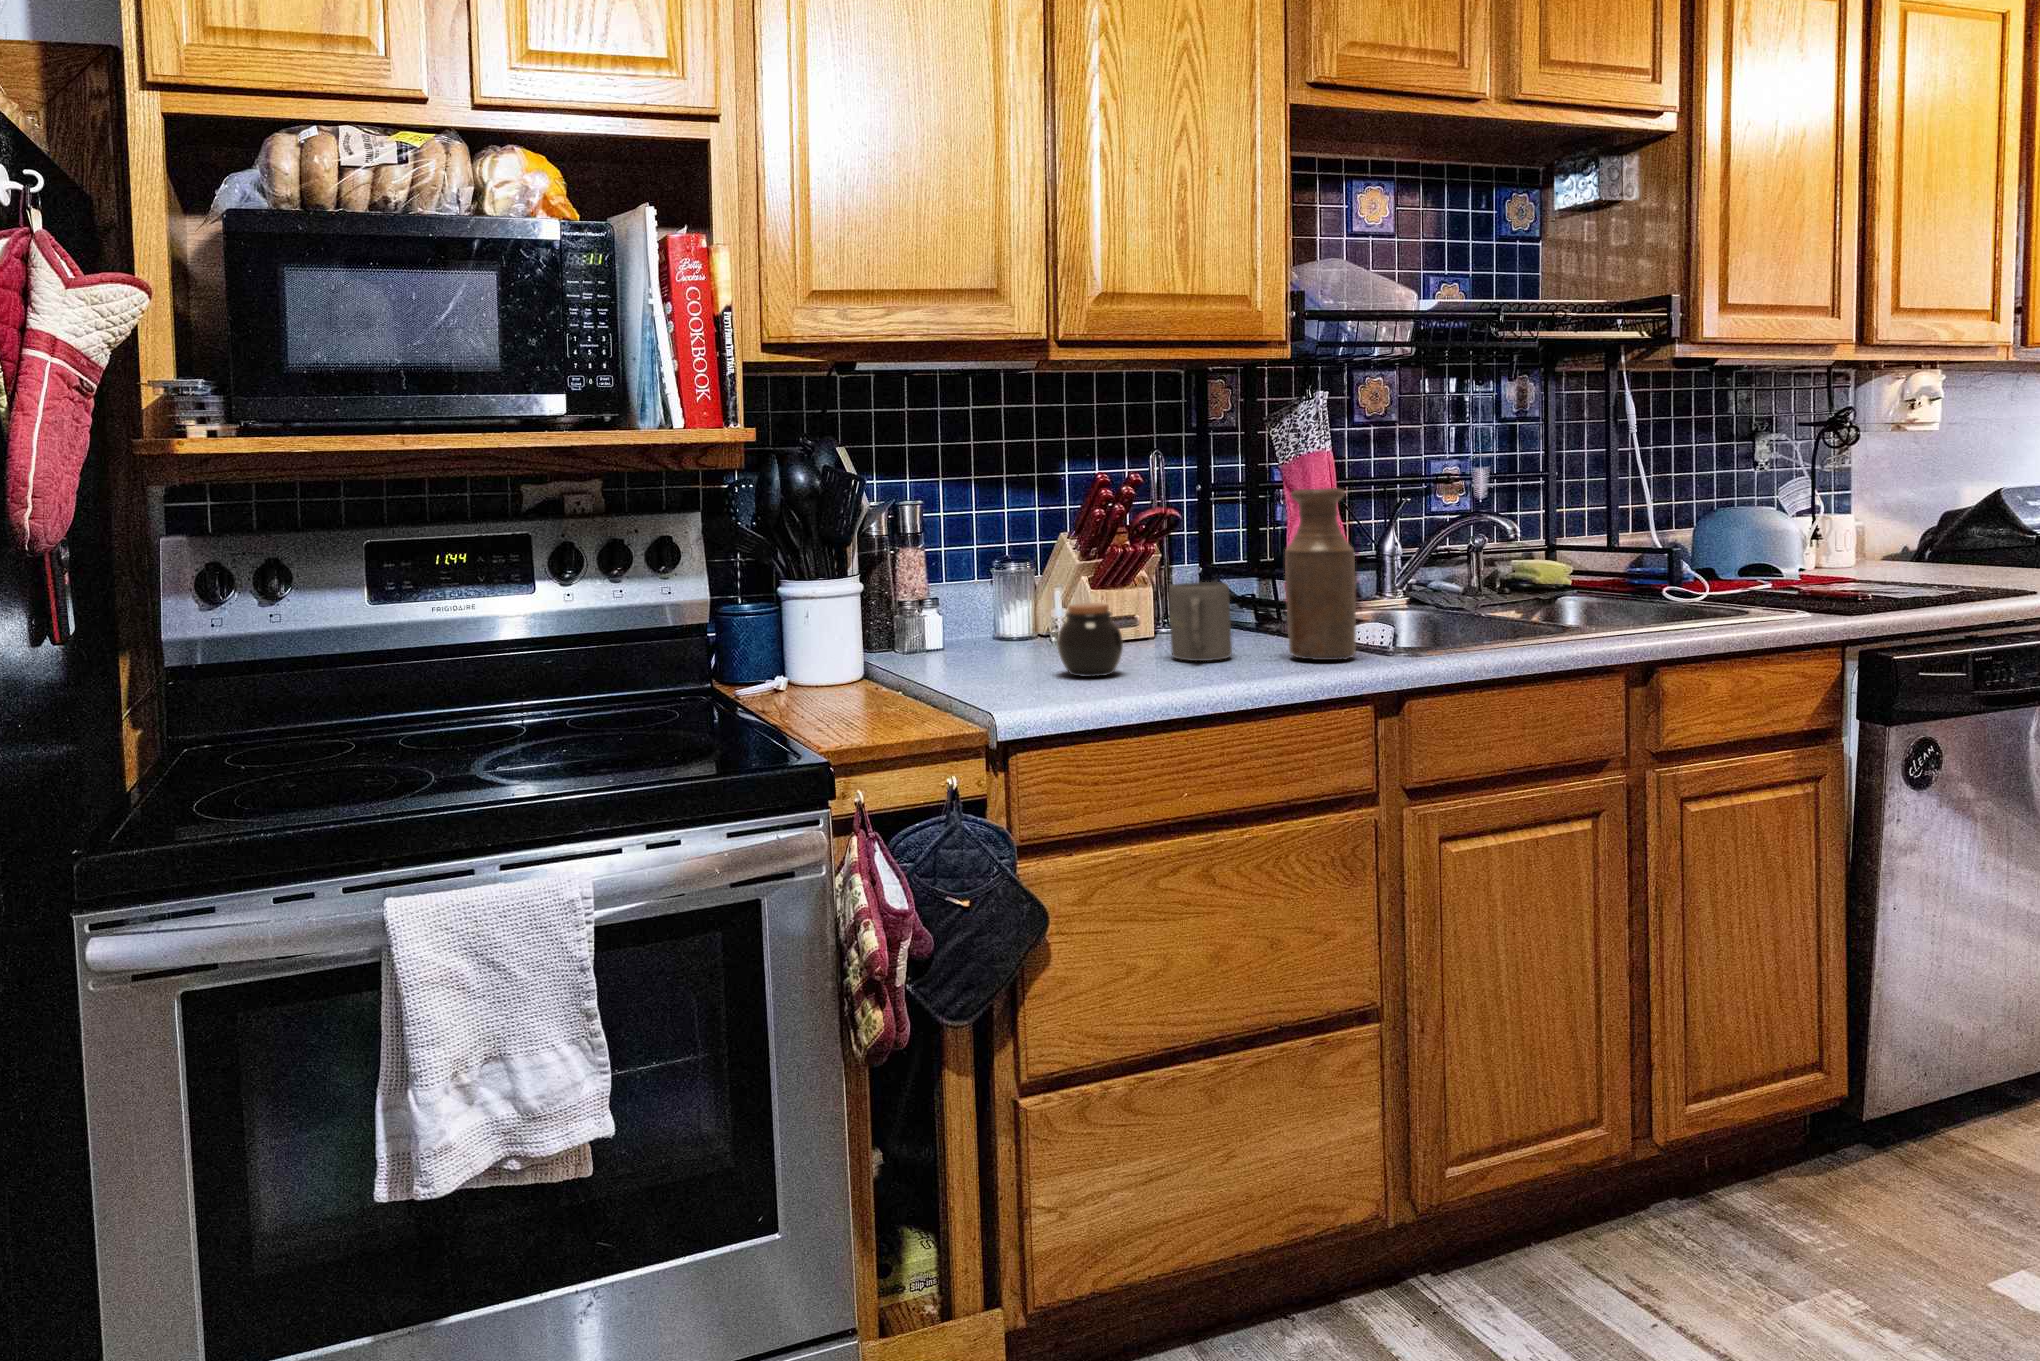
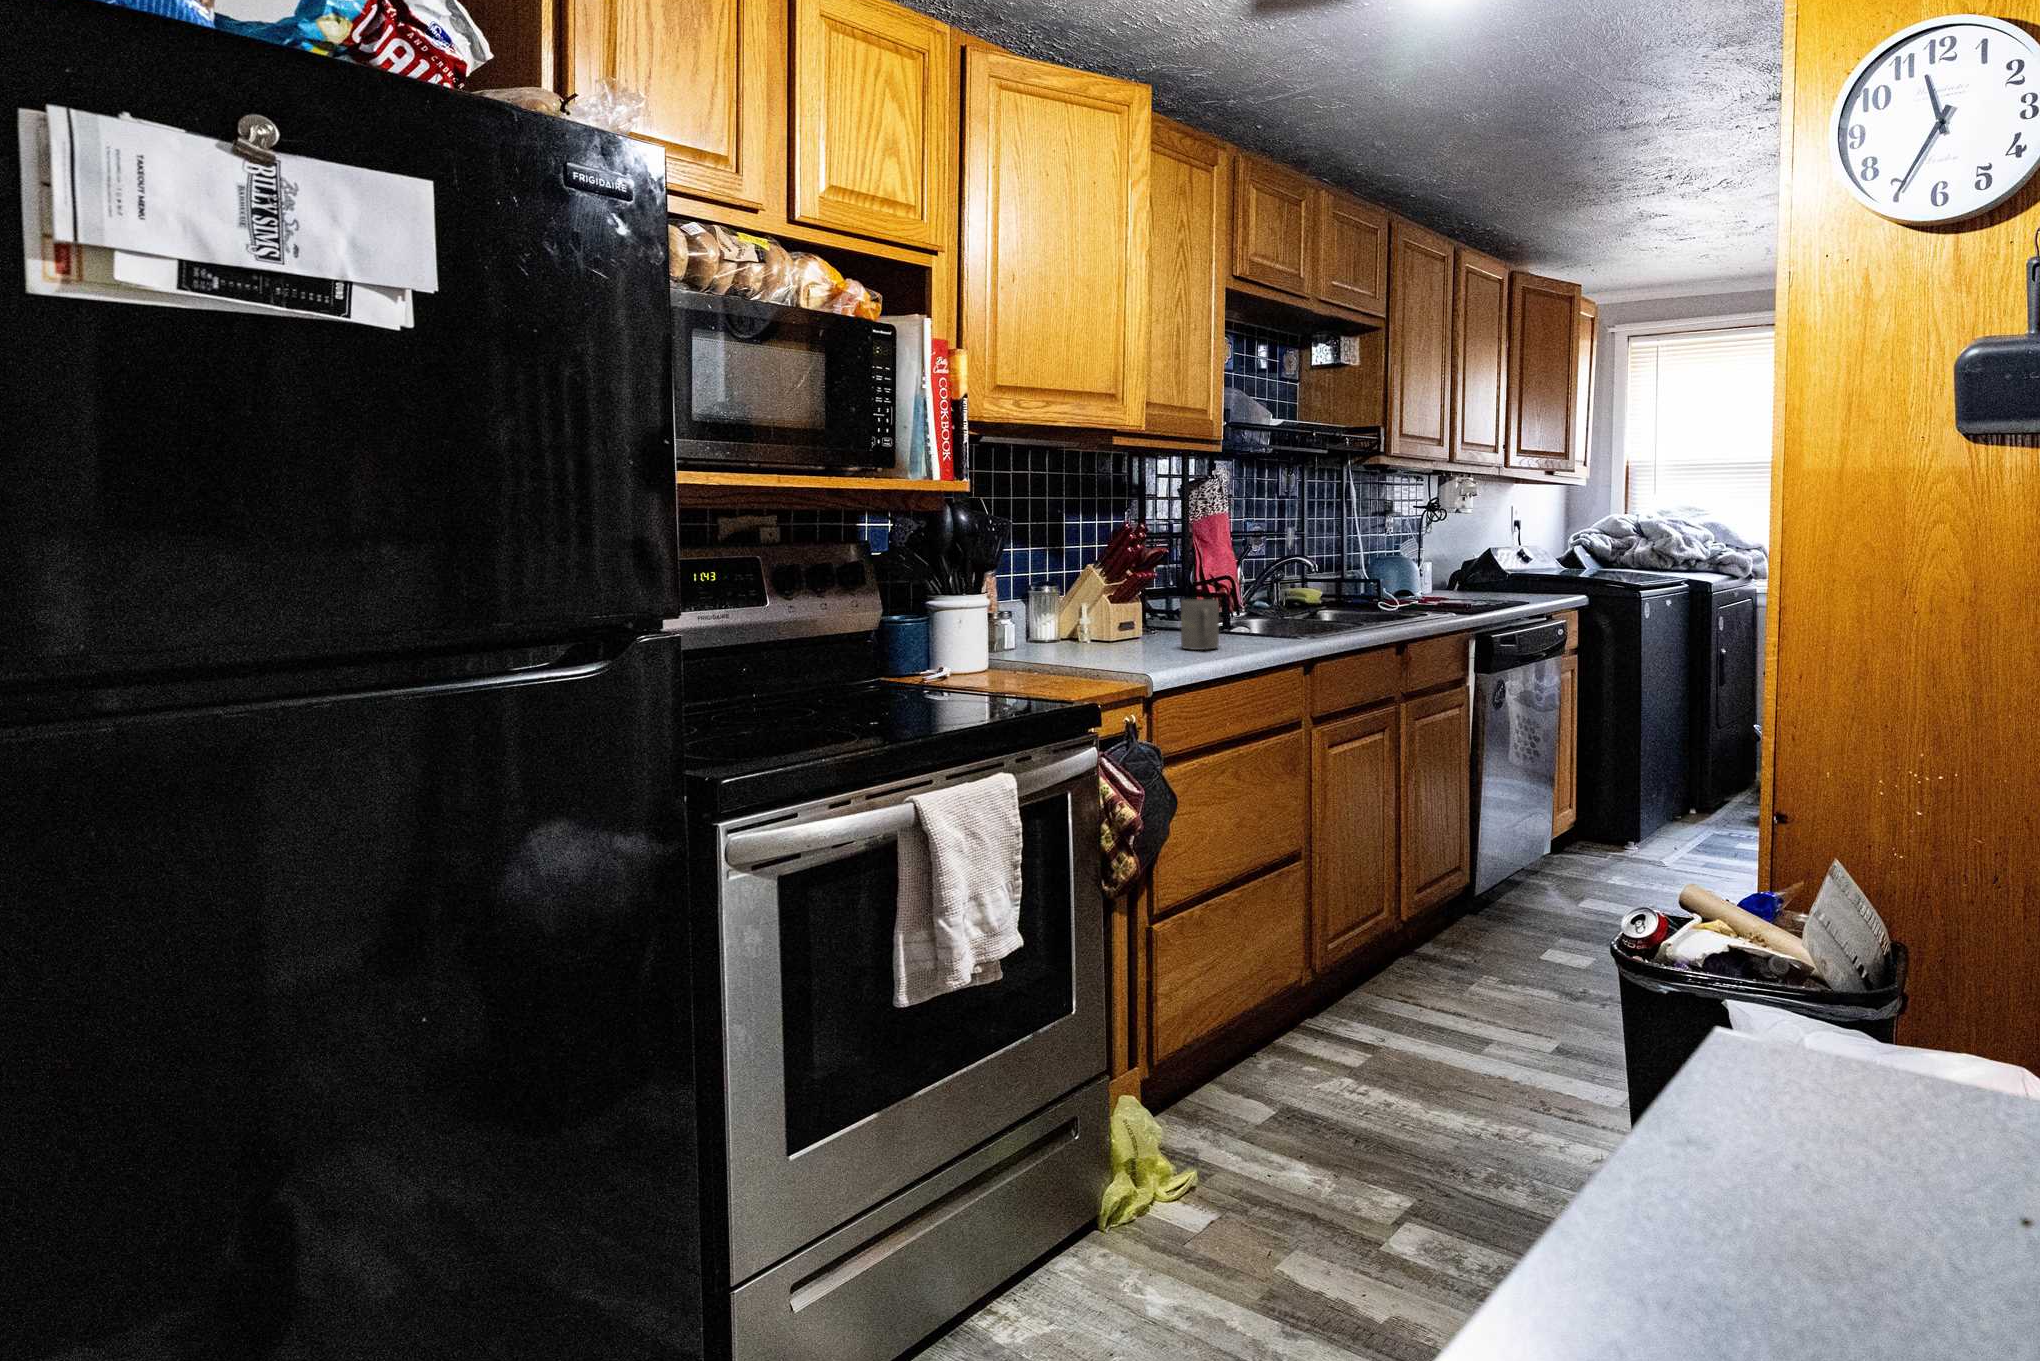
bottle: present [1285,488,1356,660] -> none [1250,541,1291,647]
jar: present [1057,603,1123,677] -> none [1132,612,1175,660]

